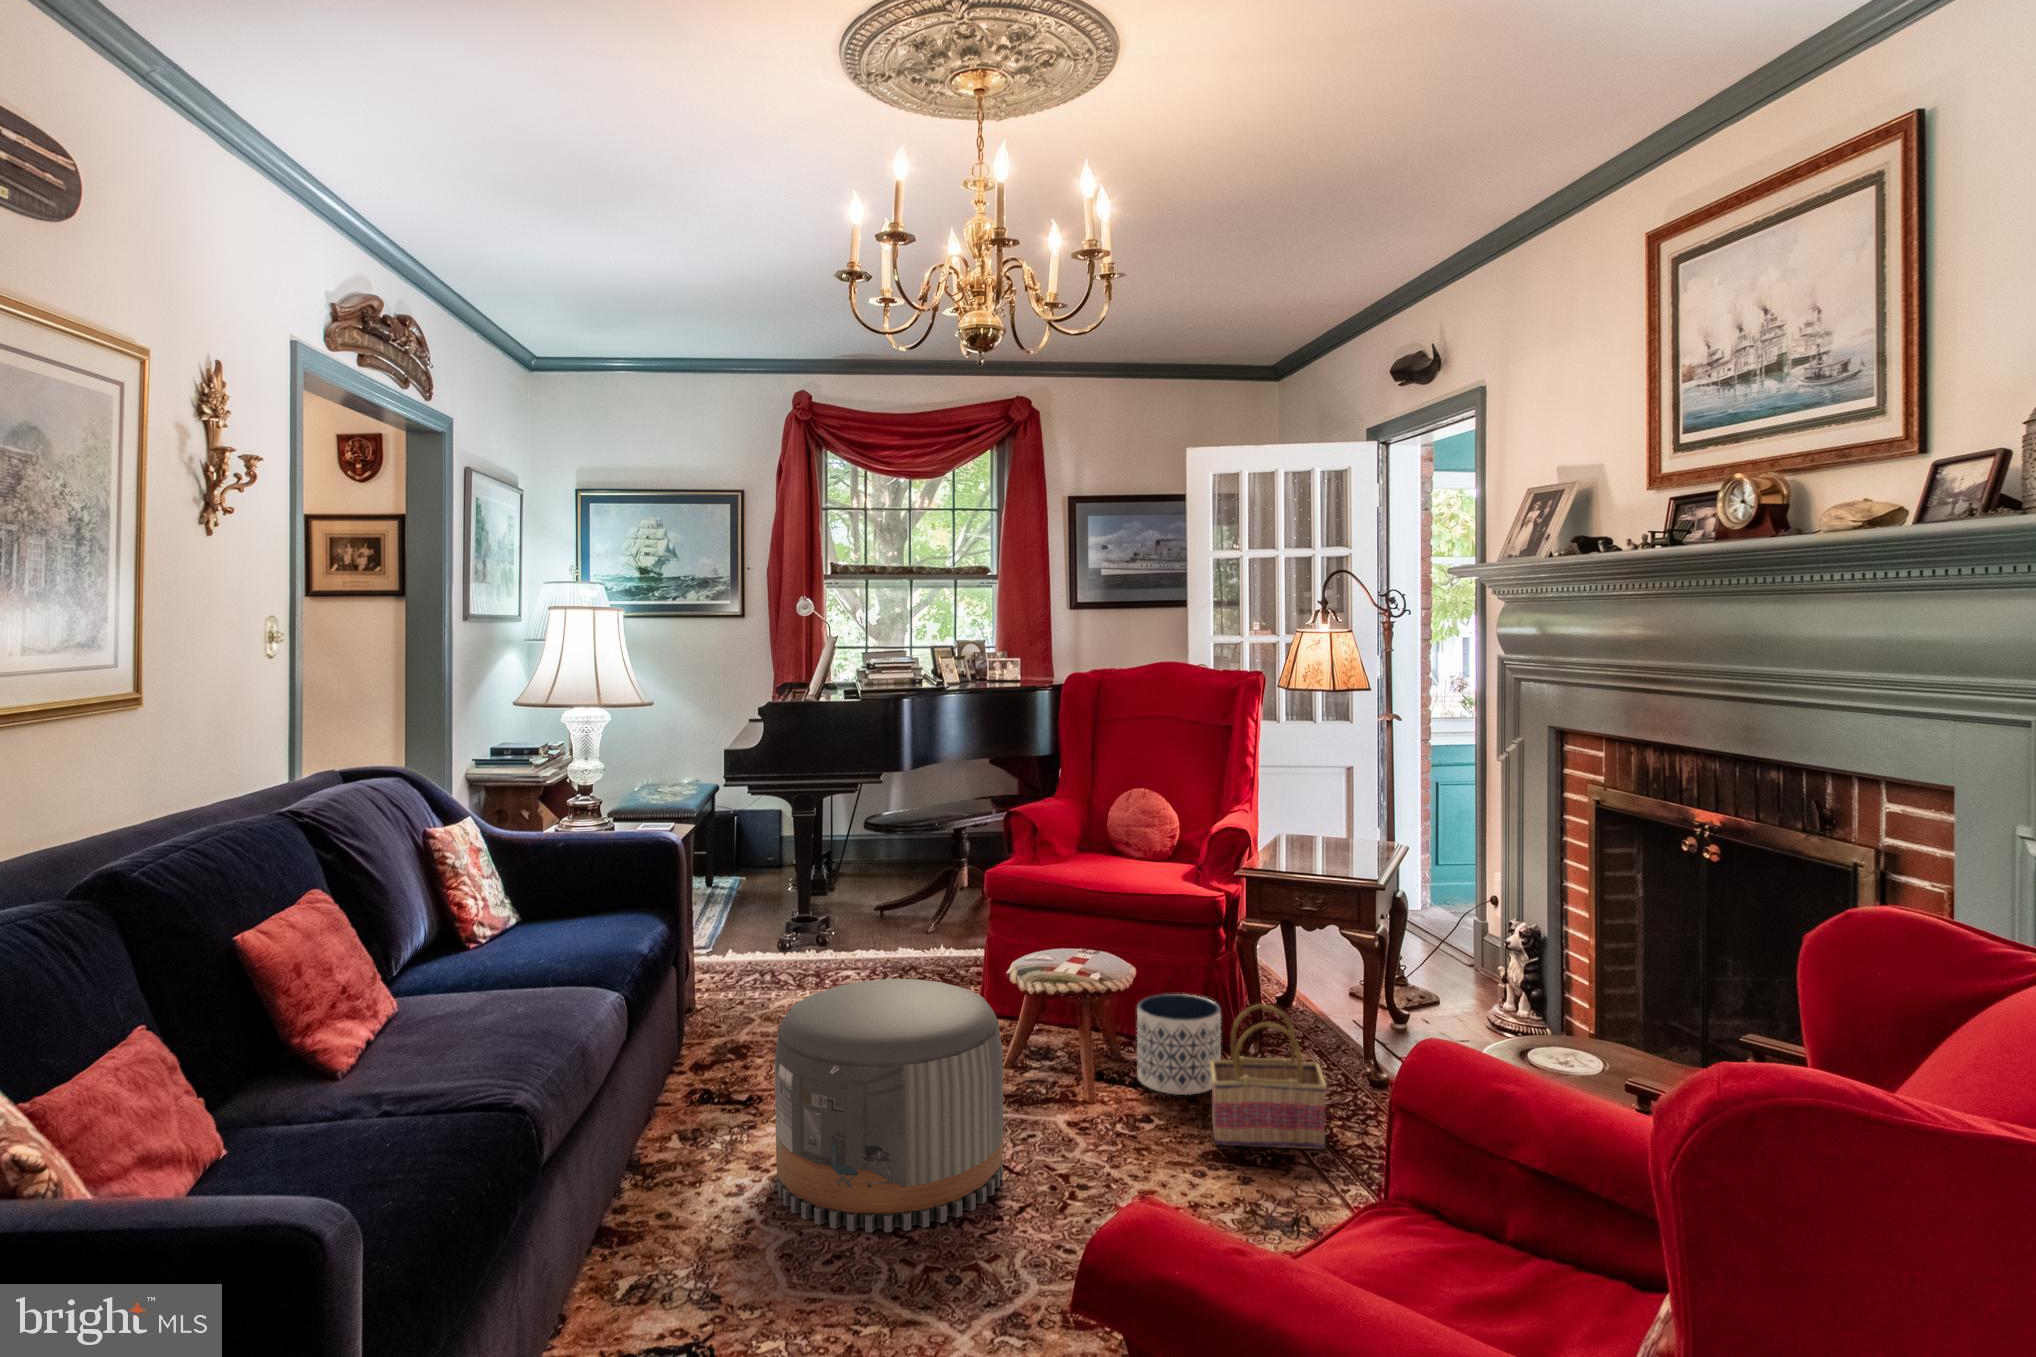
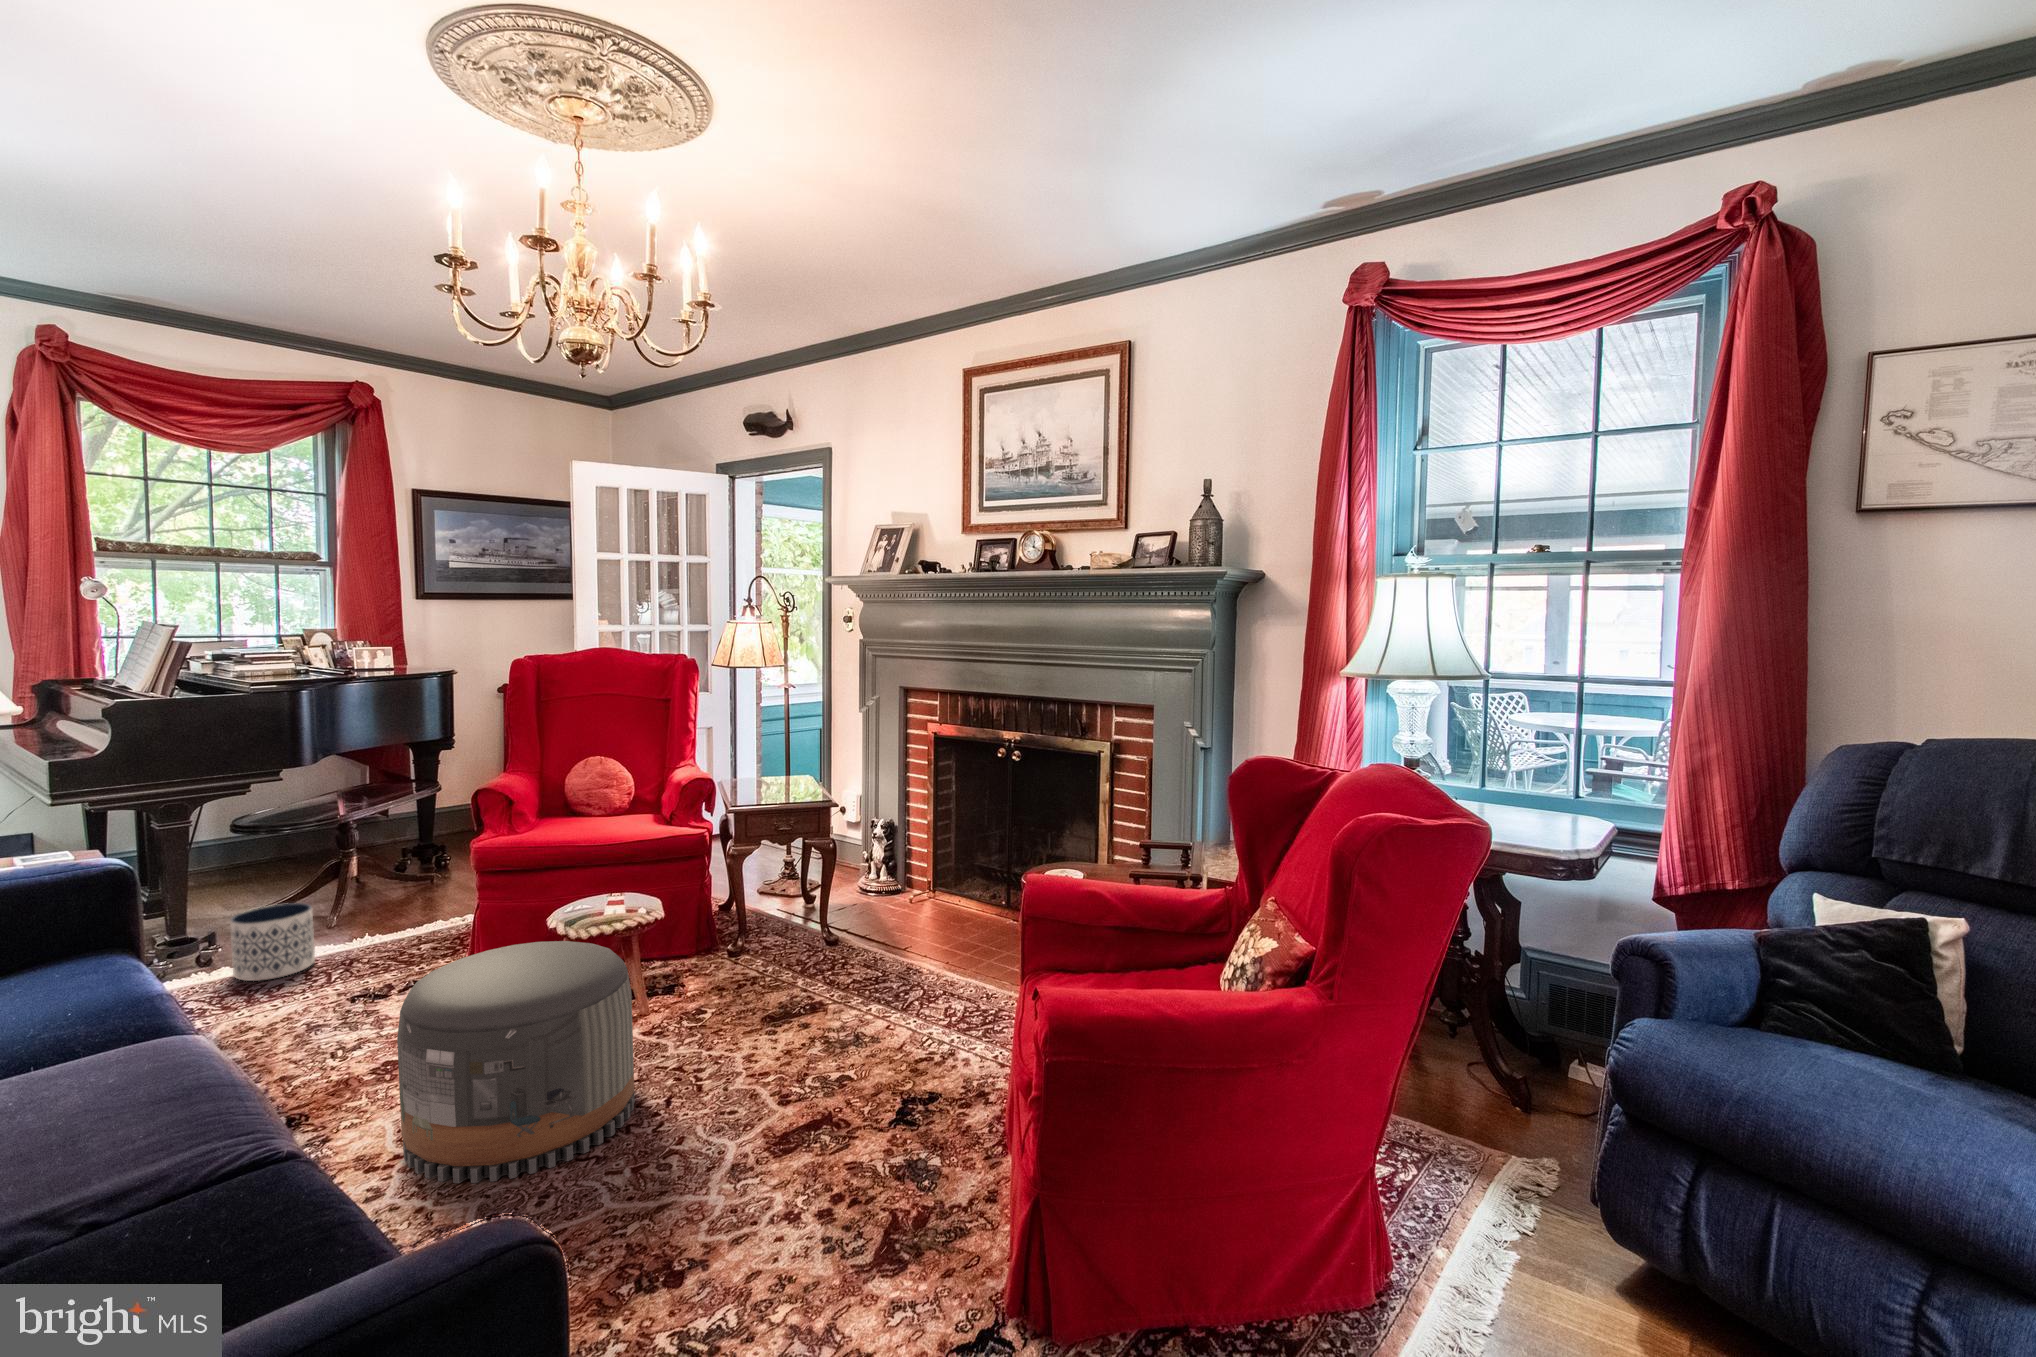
planter: present [1137,994,1221,1095] -> present [230,903,315,981]
basket: present [1210,1004,1327,1149] -> none [750,902,843,1013]

